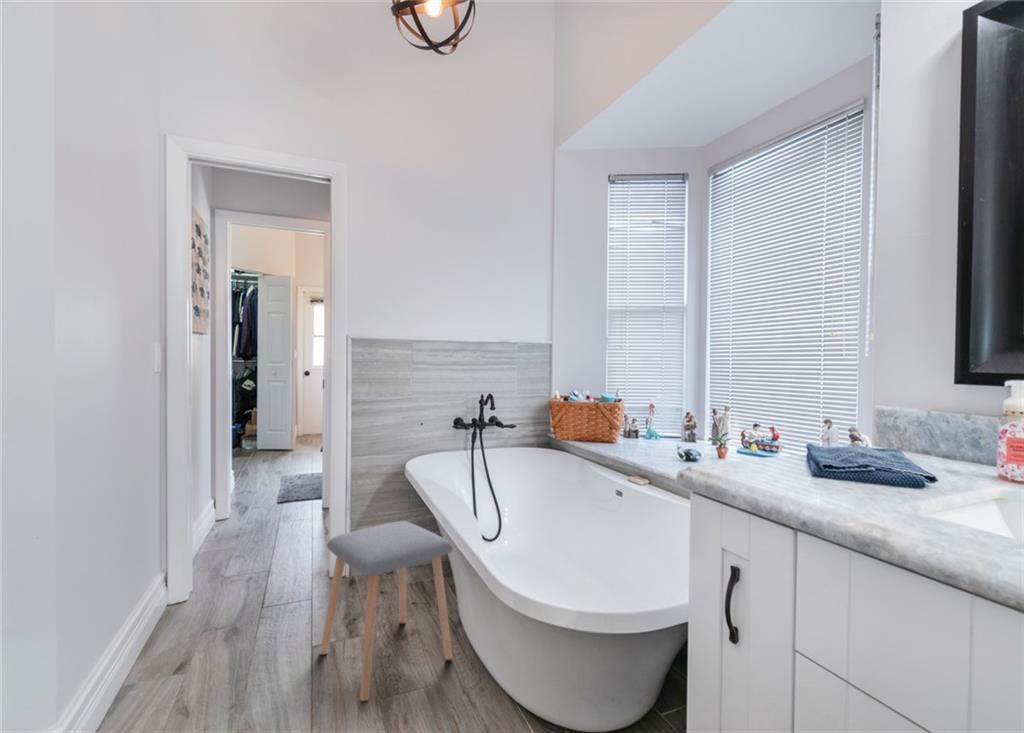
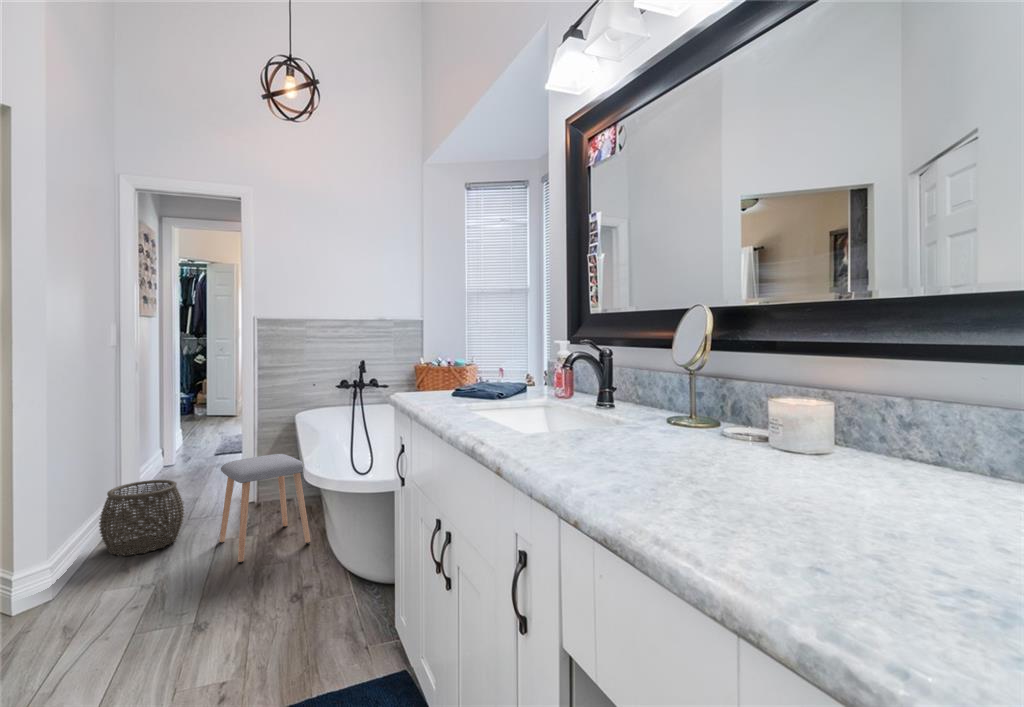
woven basket: none [151,556,270,682] -> present [99,480,184,556]

